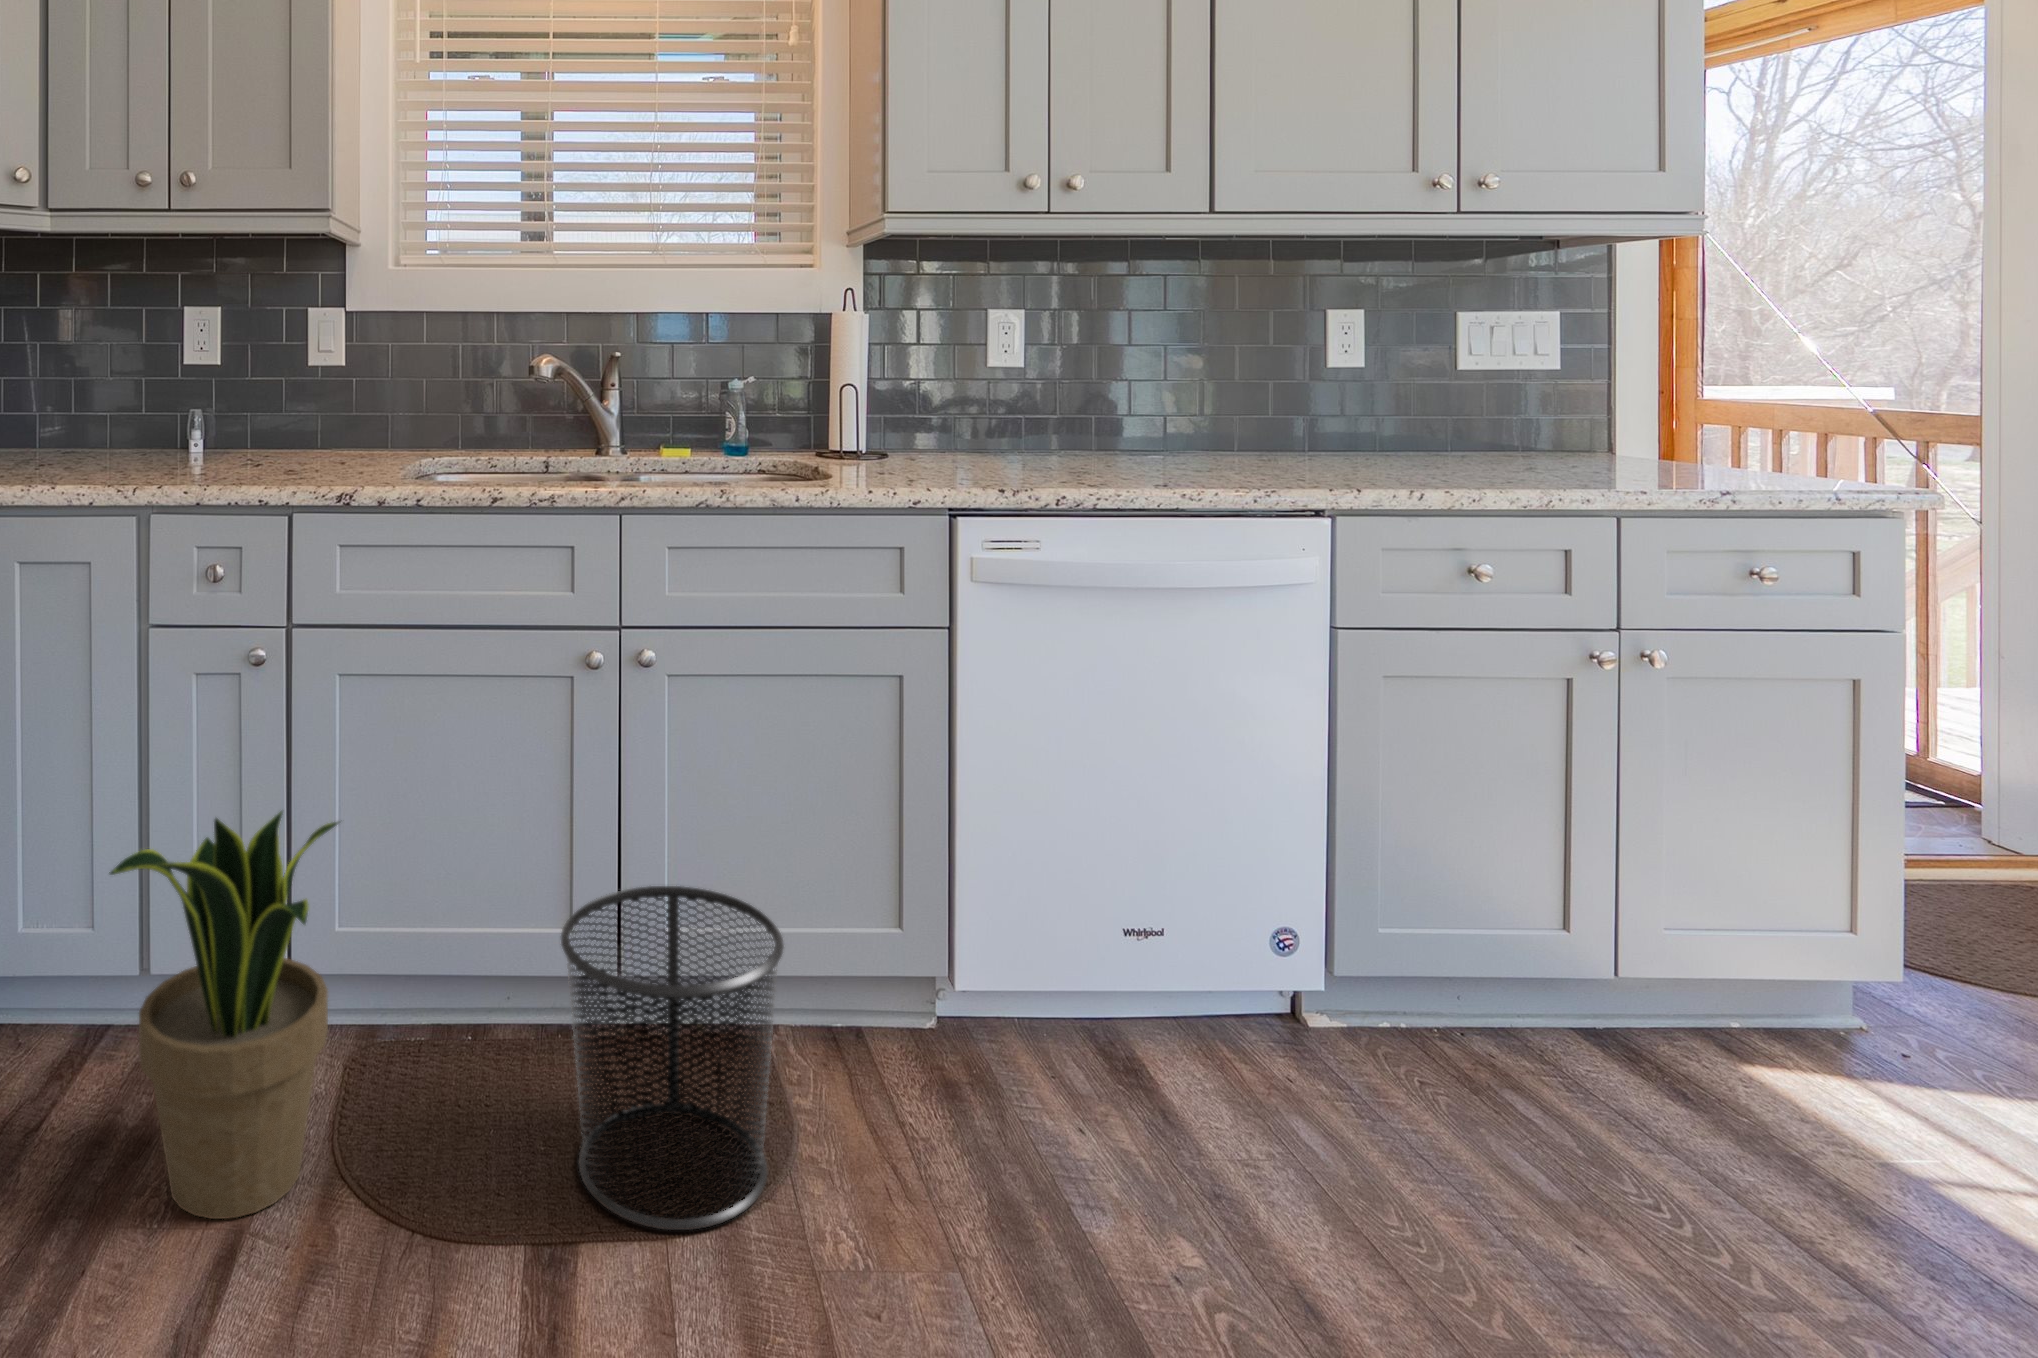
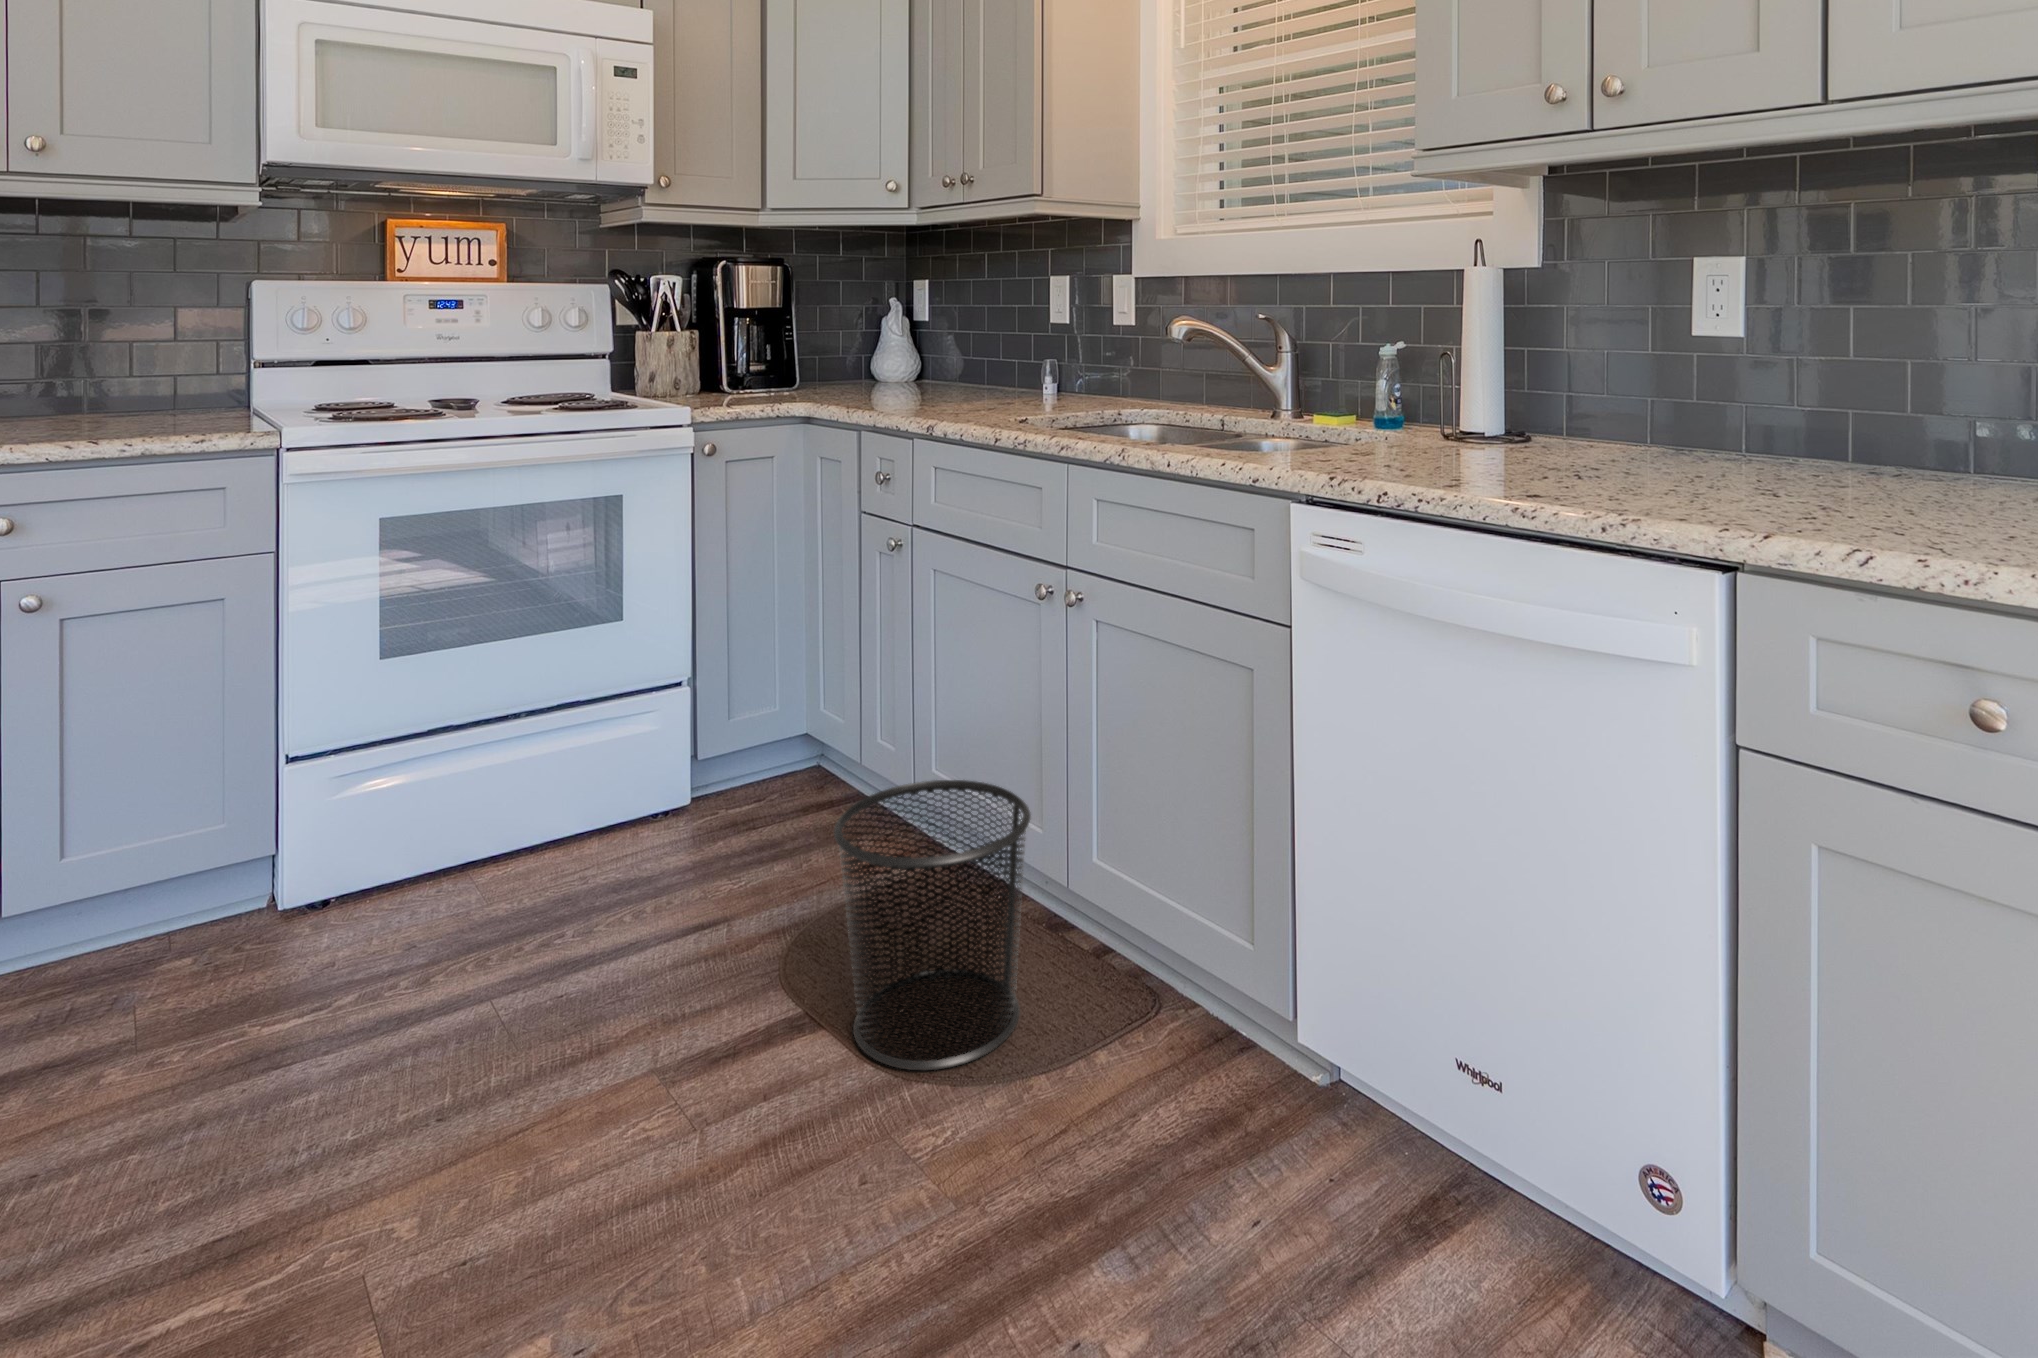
potted plant: present [109,811,339,1219] -> none [686,629,841,905]

